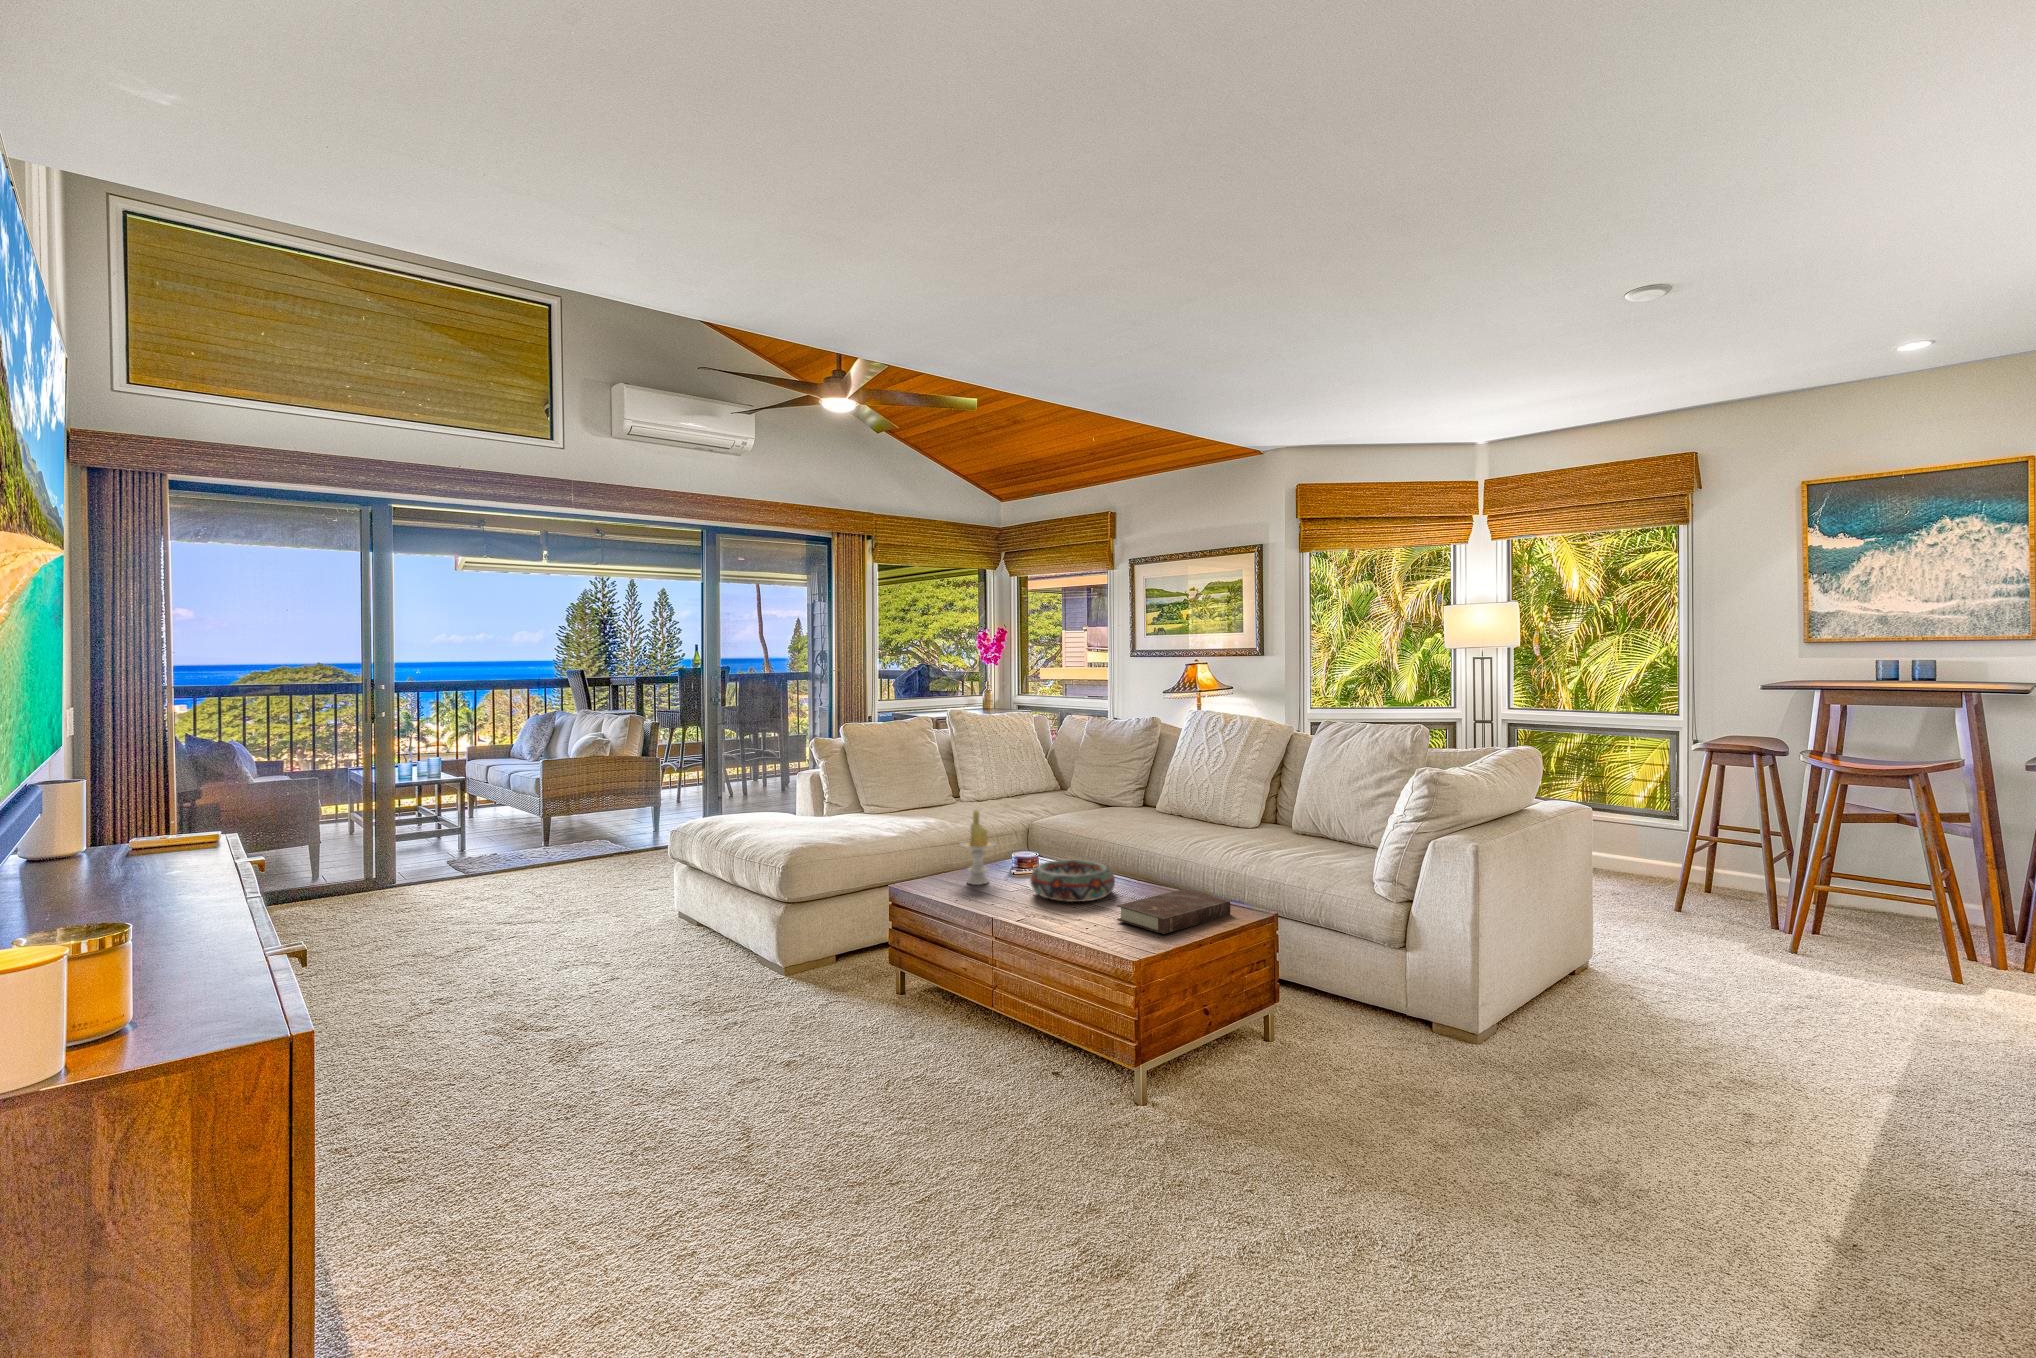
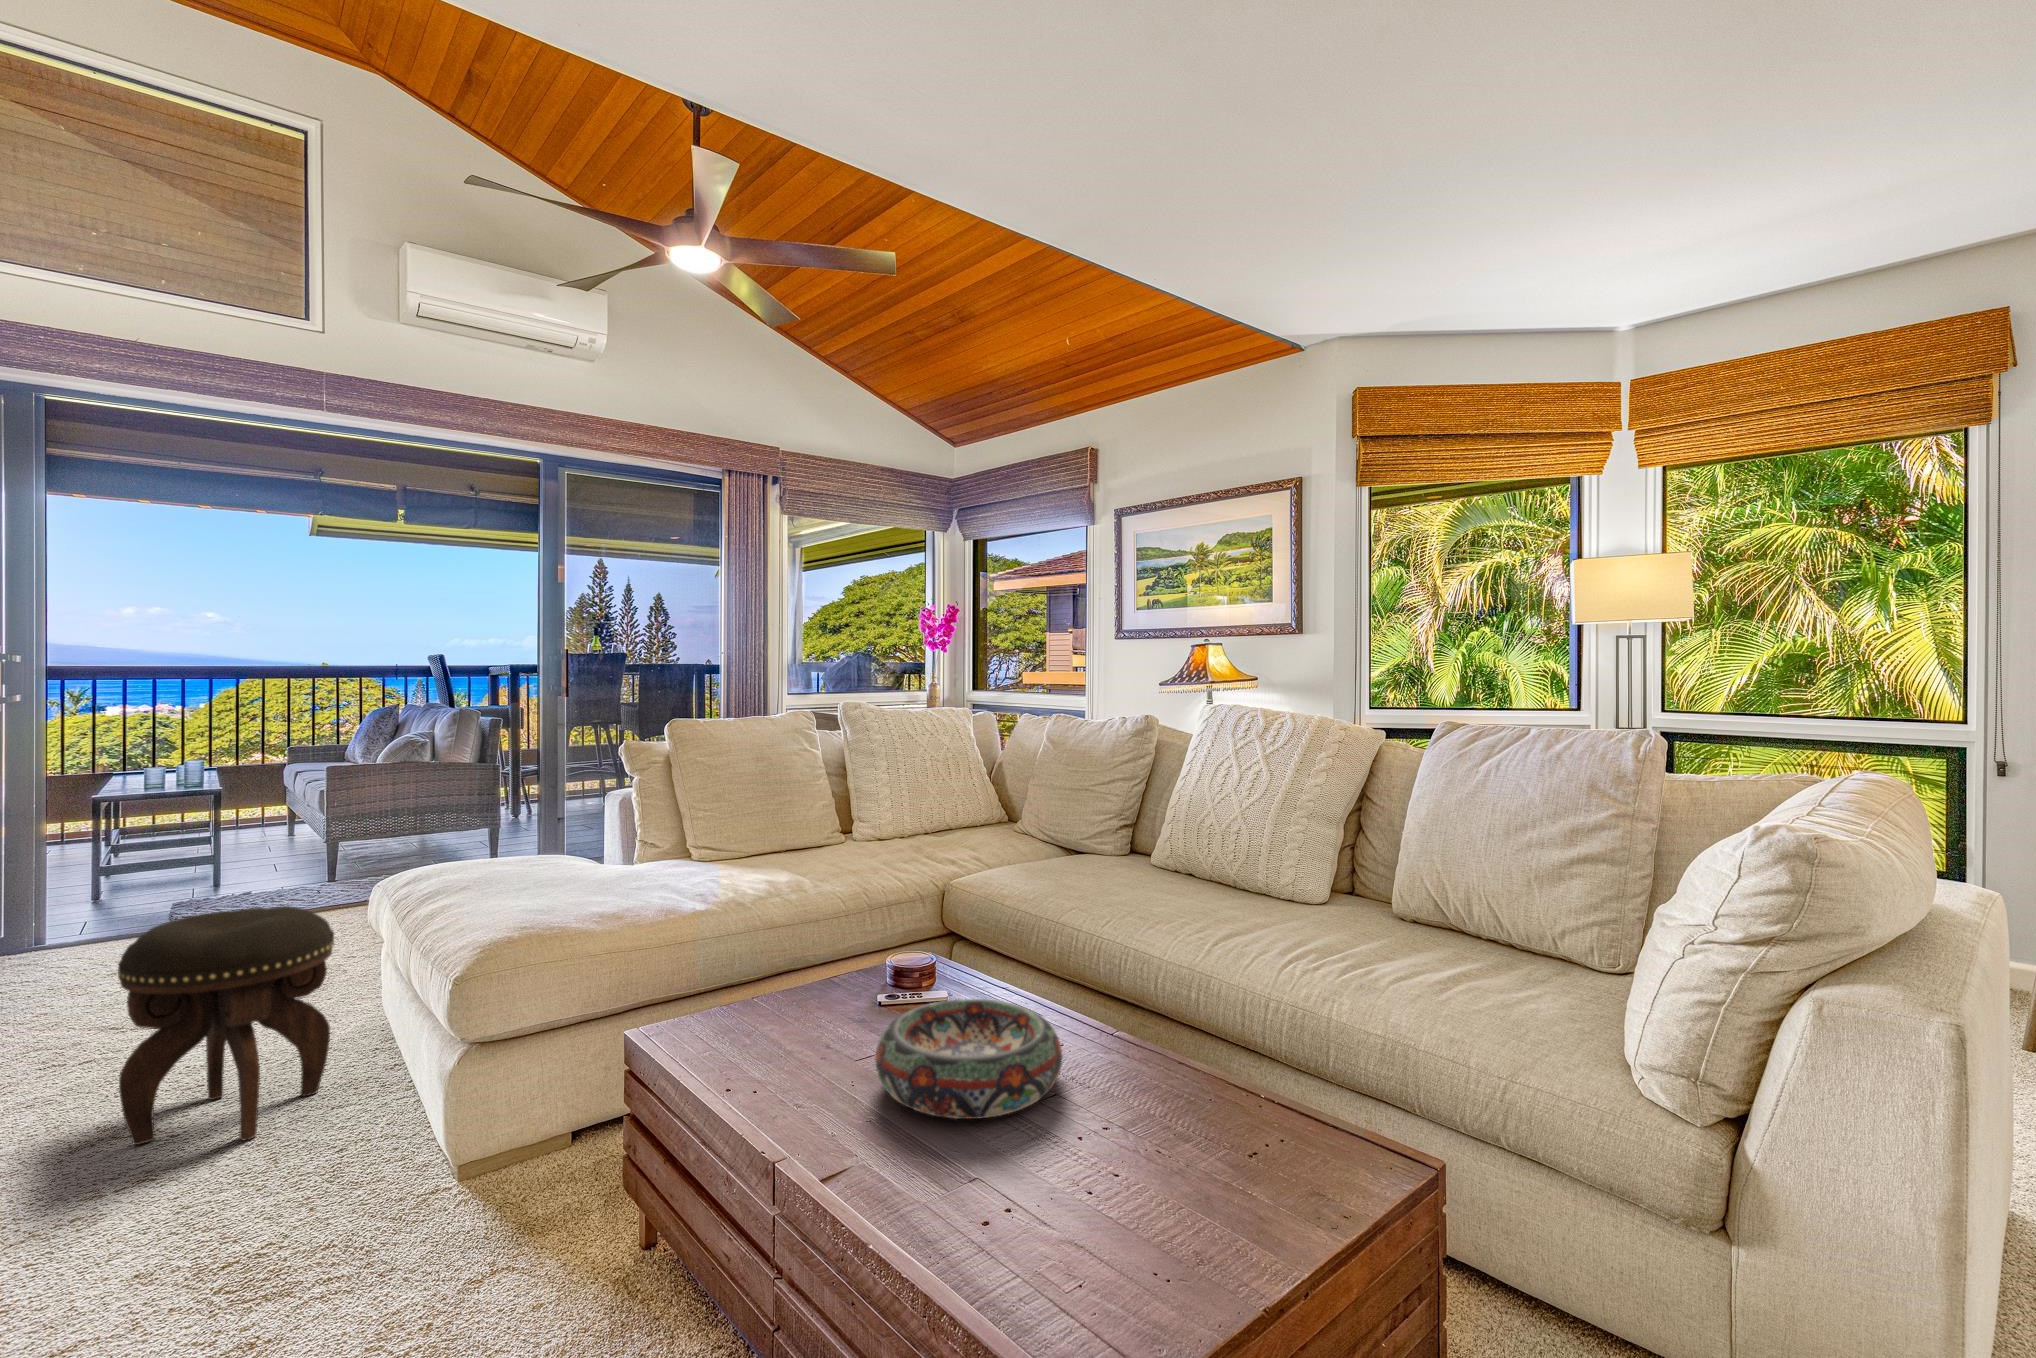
candle: present [960,810,995,885] -> none [749,887,826,1045]
footstool: none [594,834,692,960] -> present [118,906,334,1145]
book: present [1117,889,1231,934] -> none [1052,1093,1336,1287]

